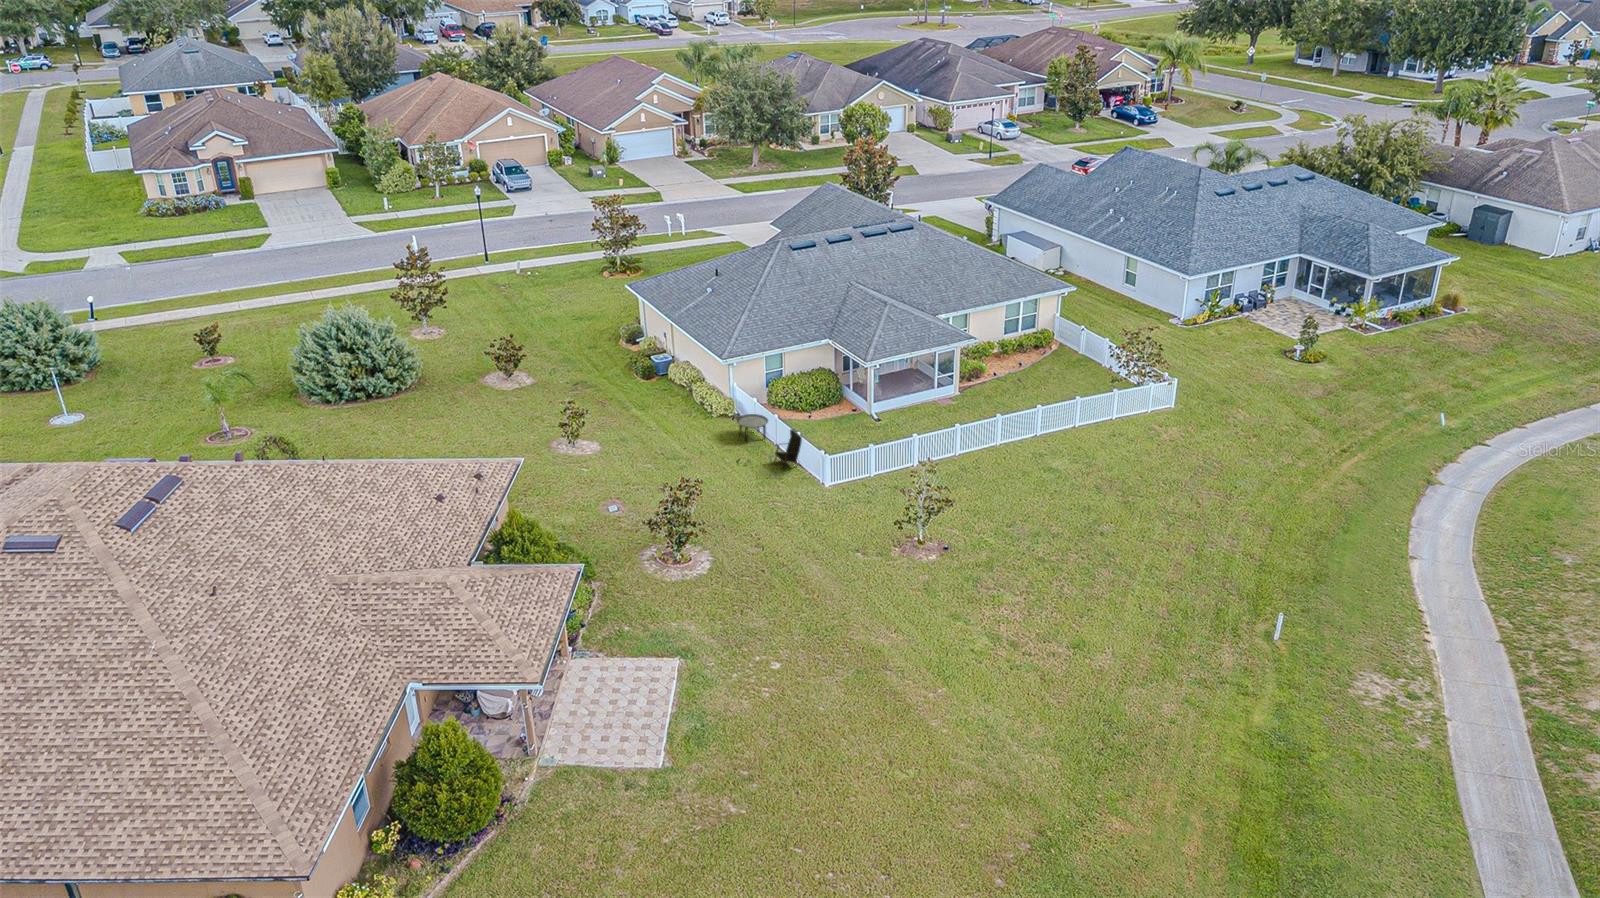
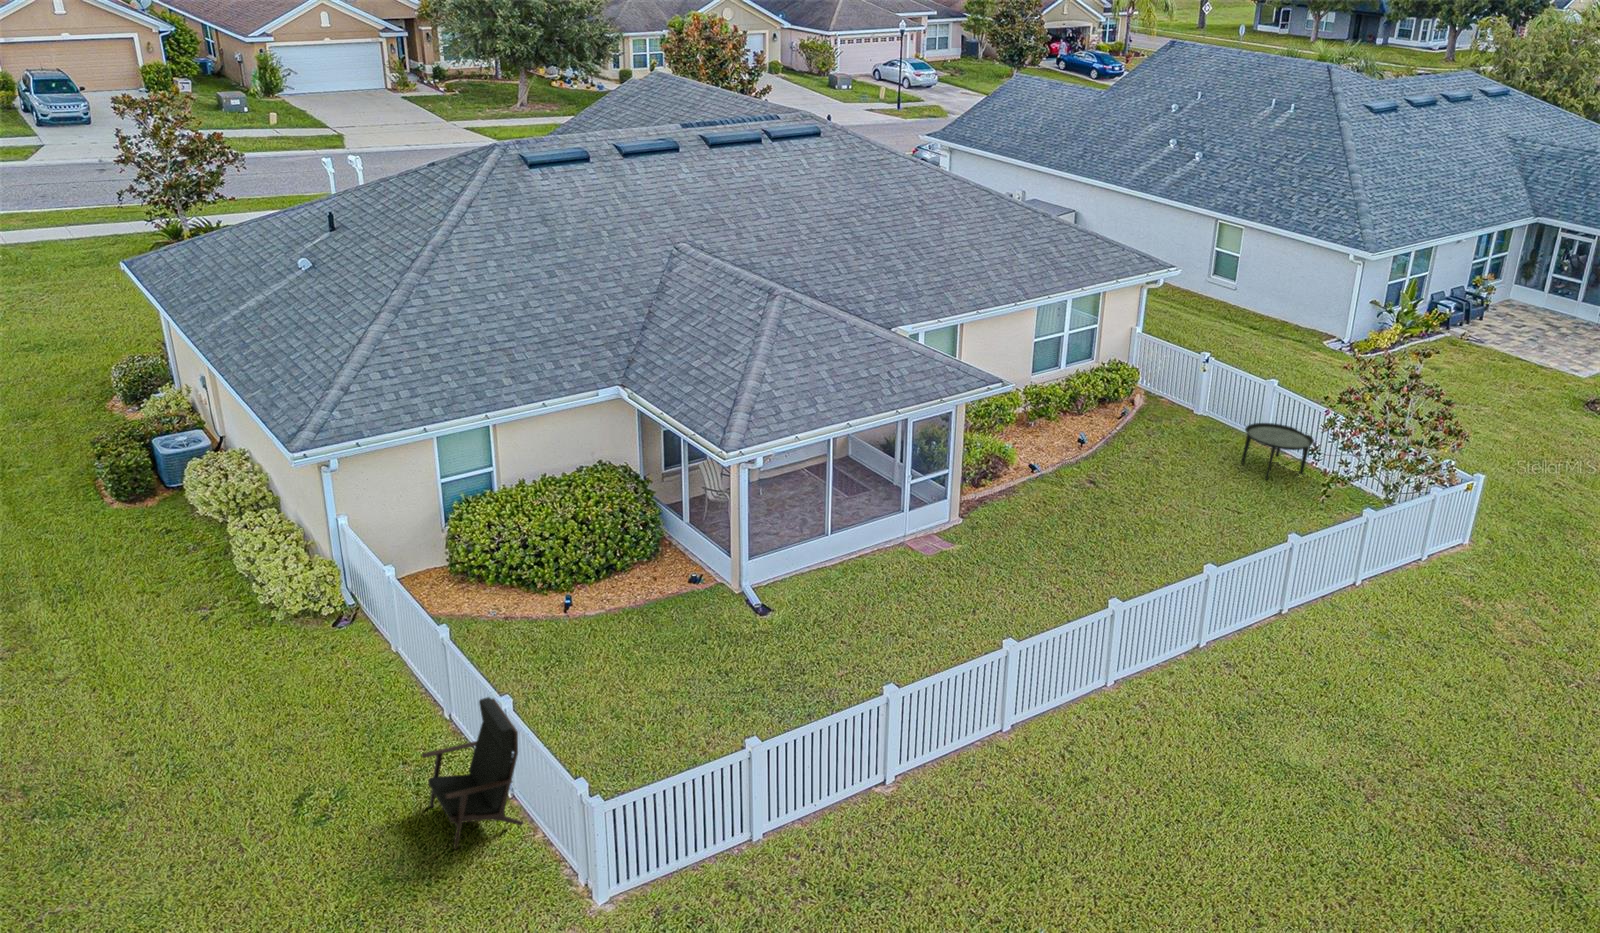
round table: present [737,414,768,442] -> present [1241,423,1314,479]

